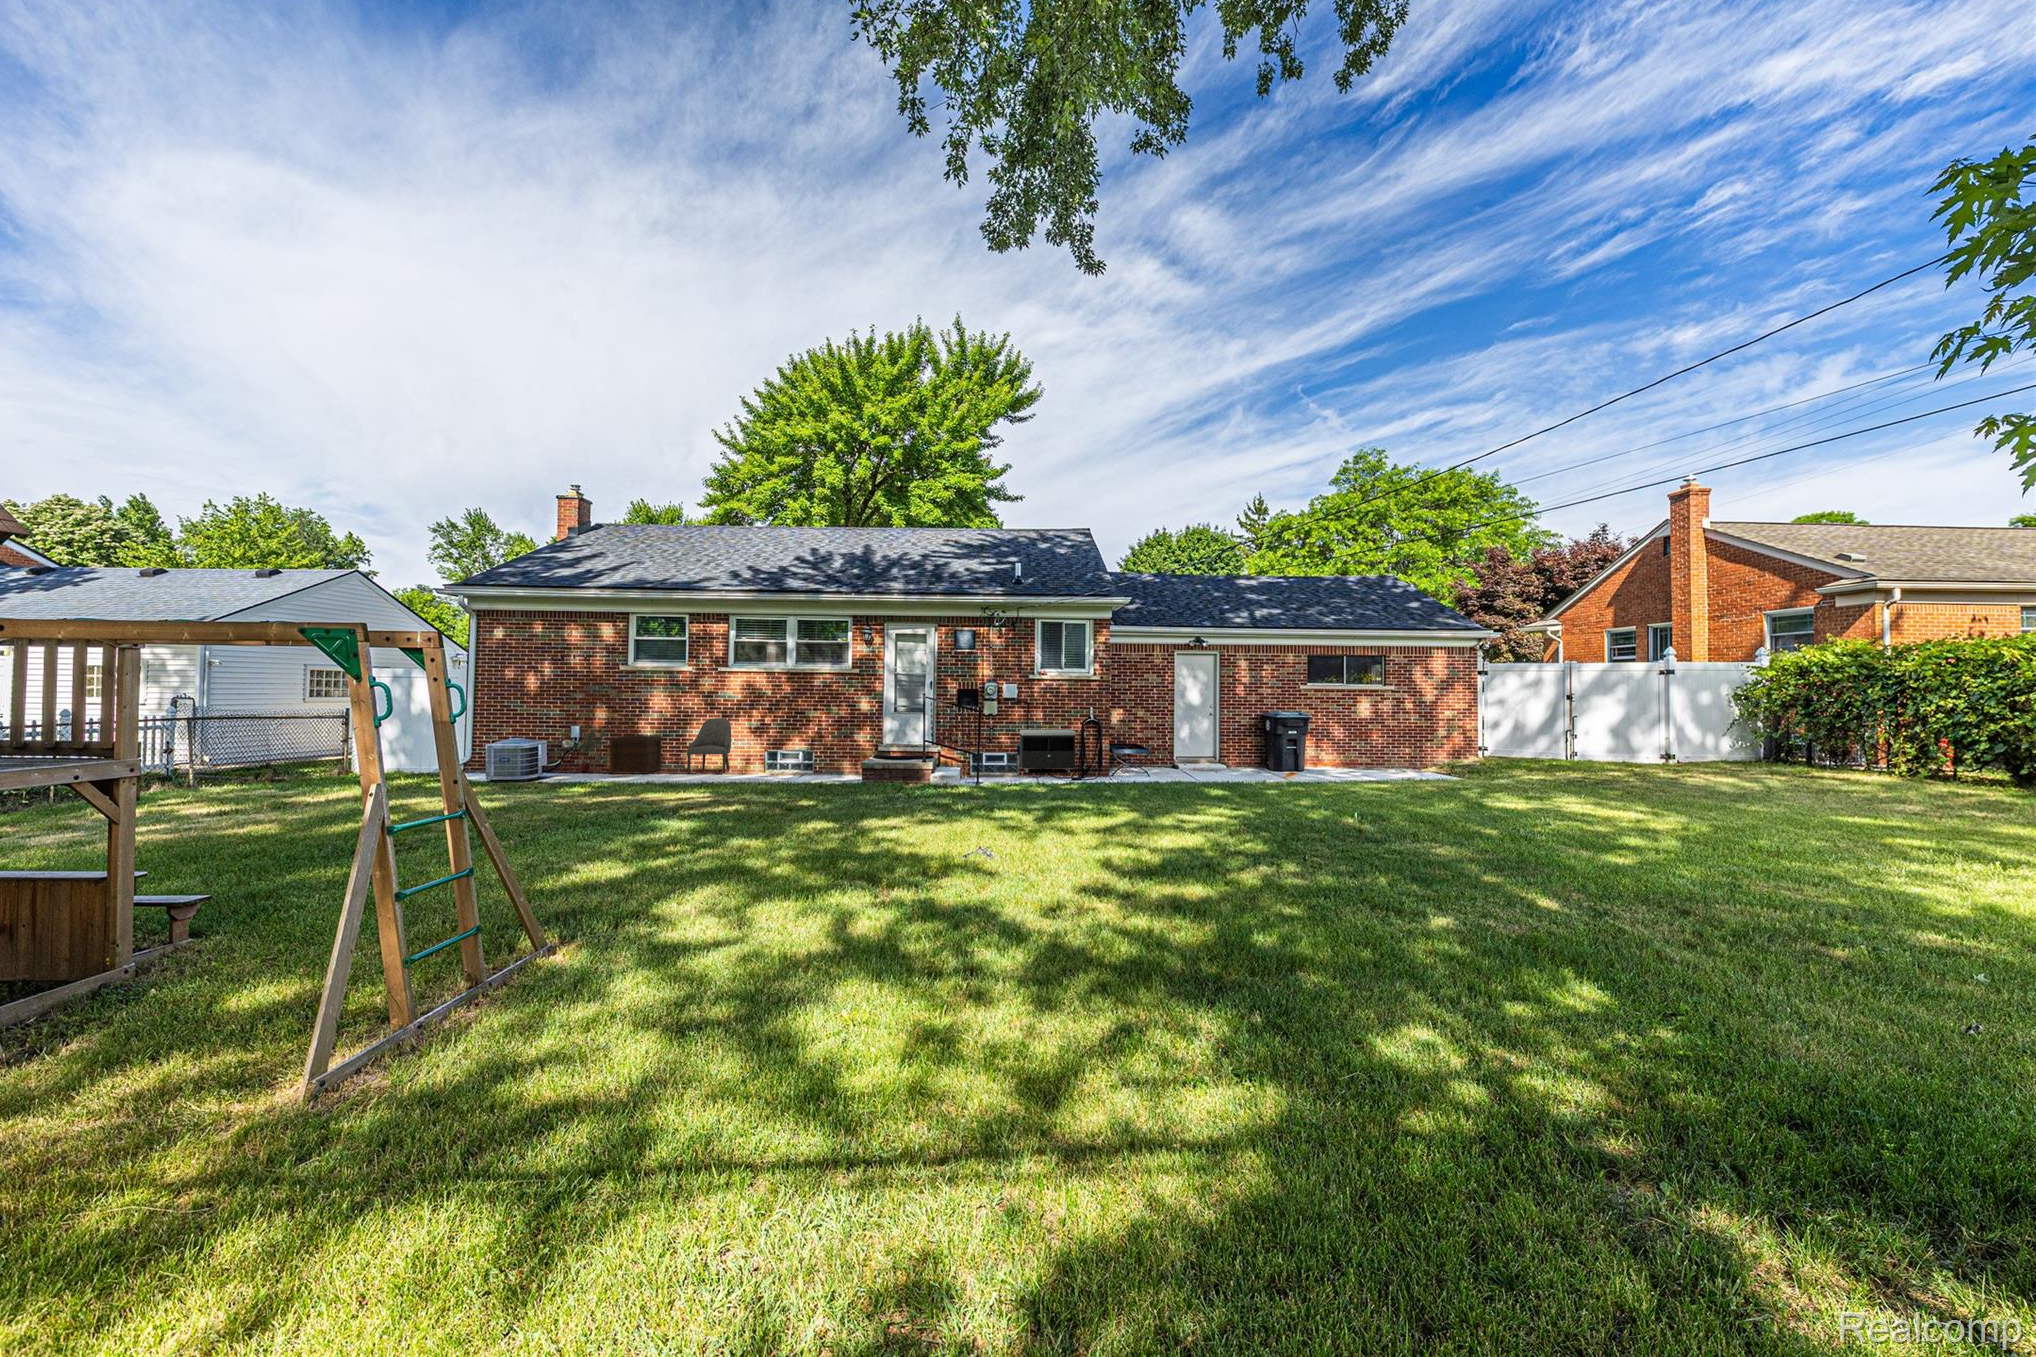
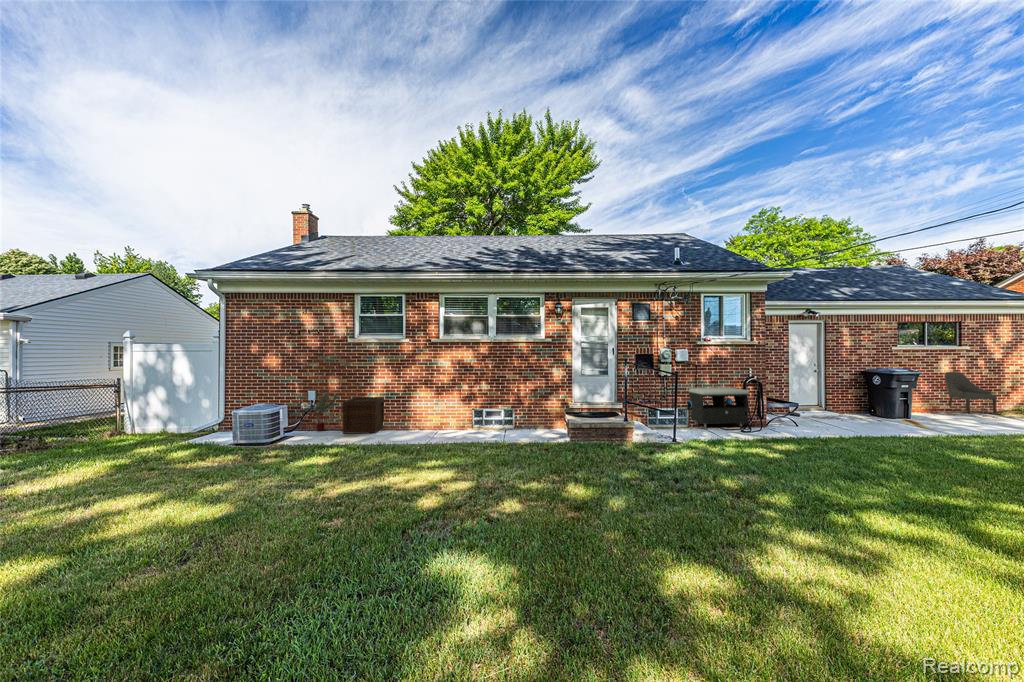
chair: present [687,718,731,773] -> present [945,372,997,414]

